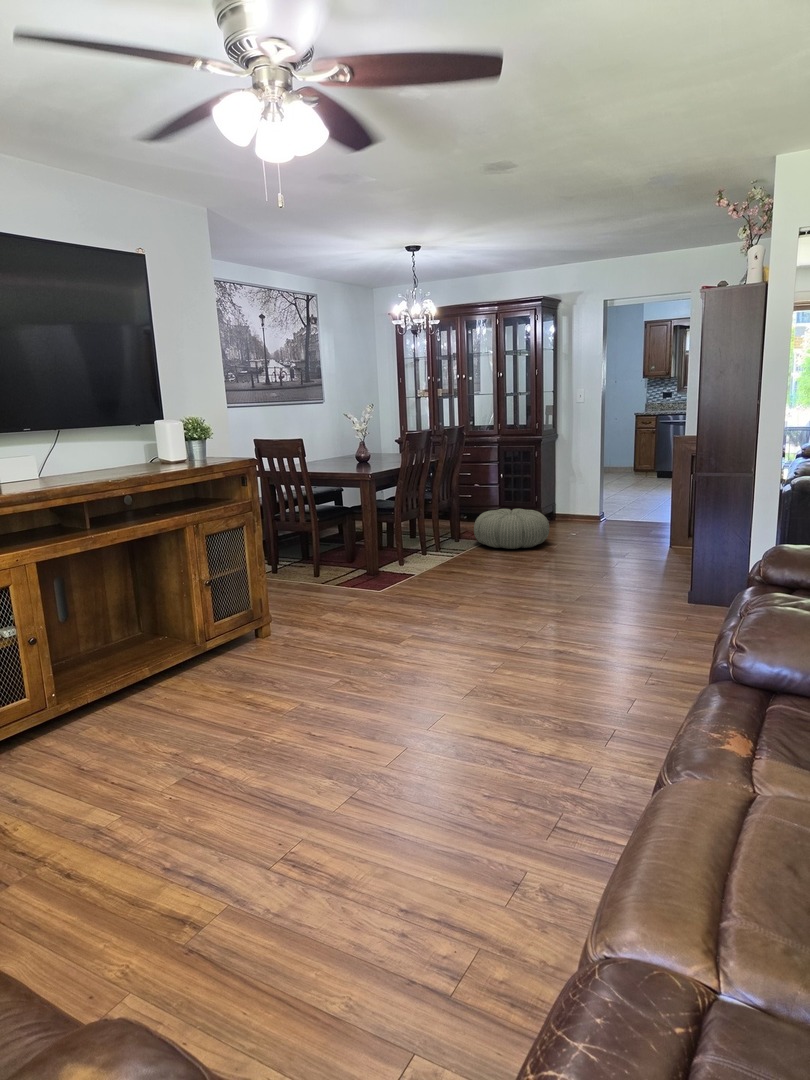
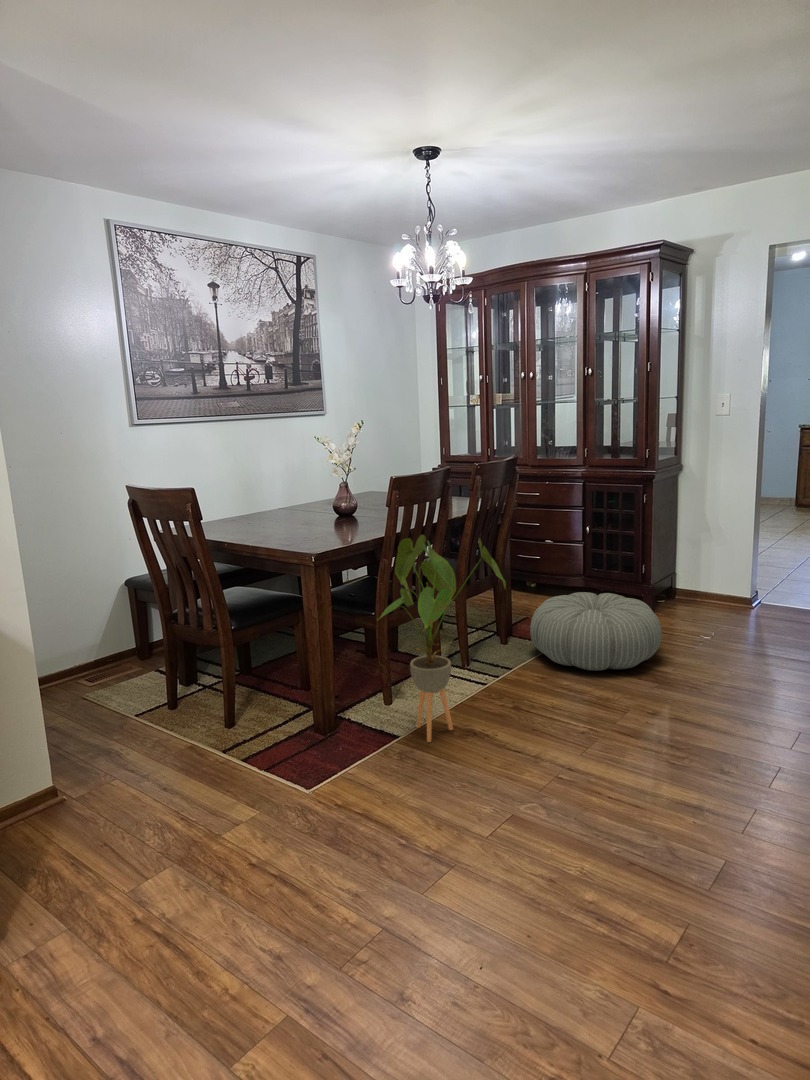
house plant: none [402,465,470,576] -> present [380,535,506,742]

